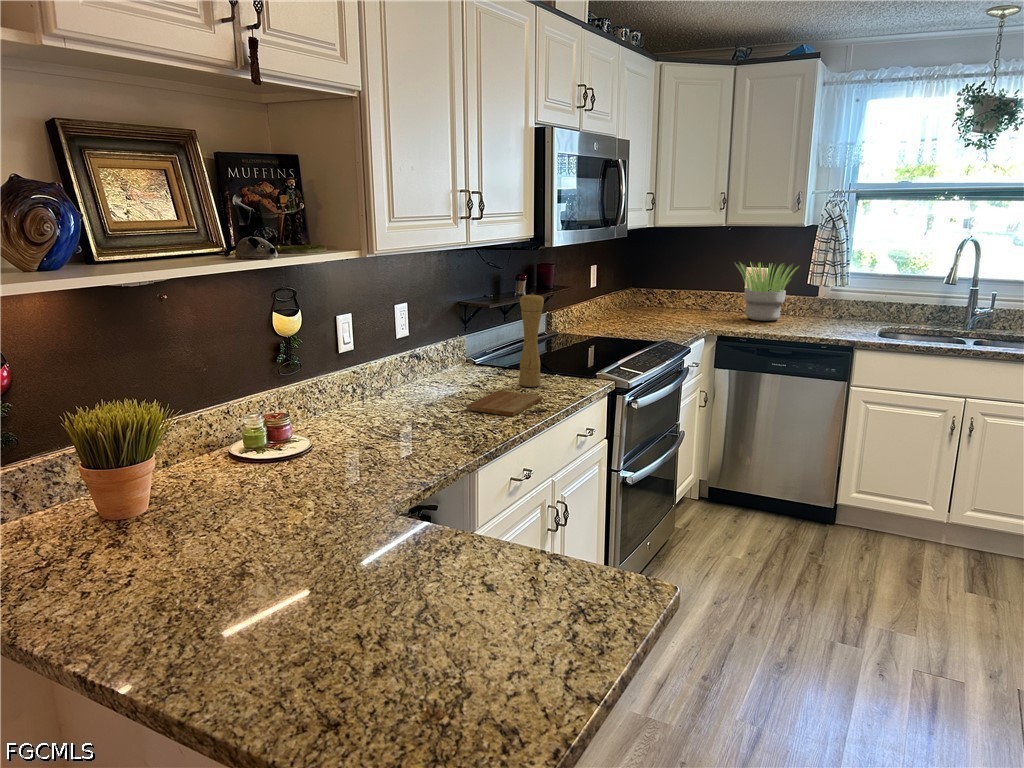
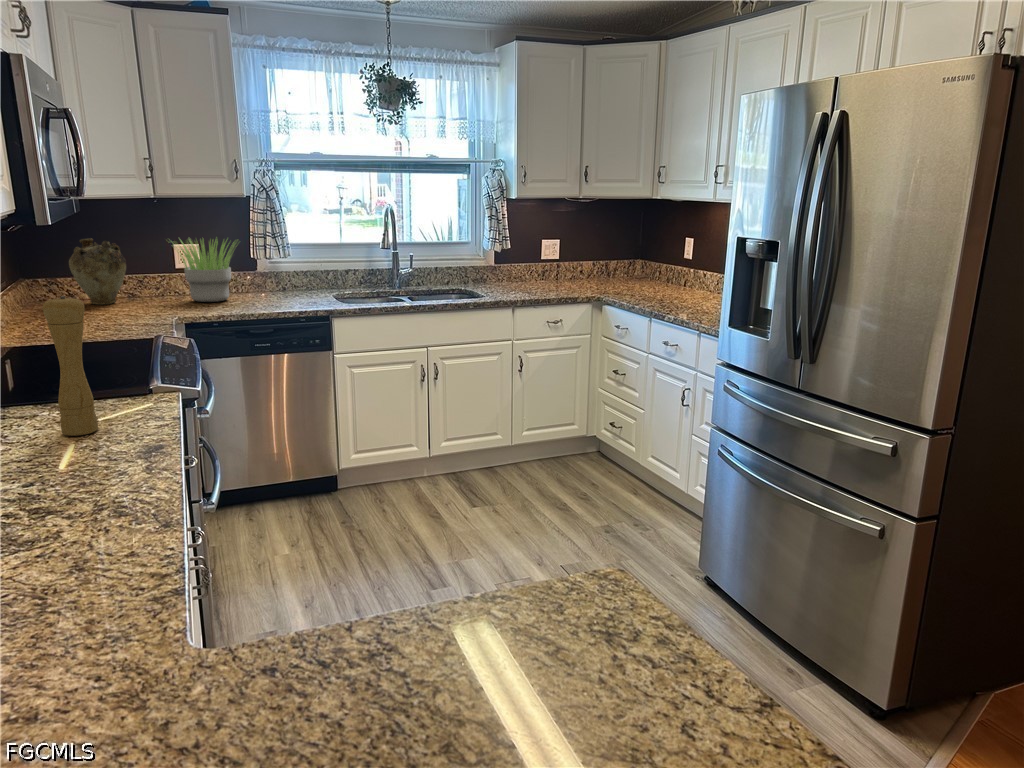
vase: none [662,259,704,313] -> present [69,238,126,305]
cutting board: present [467,391,542,416] -> none [50,442,145,495]

